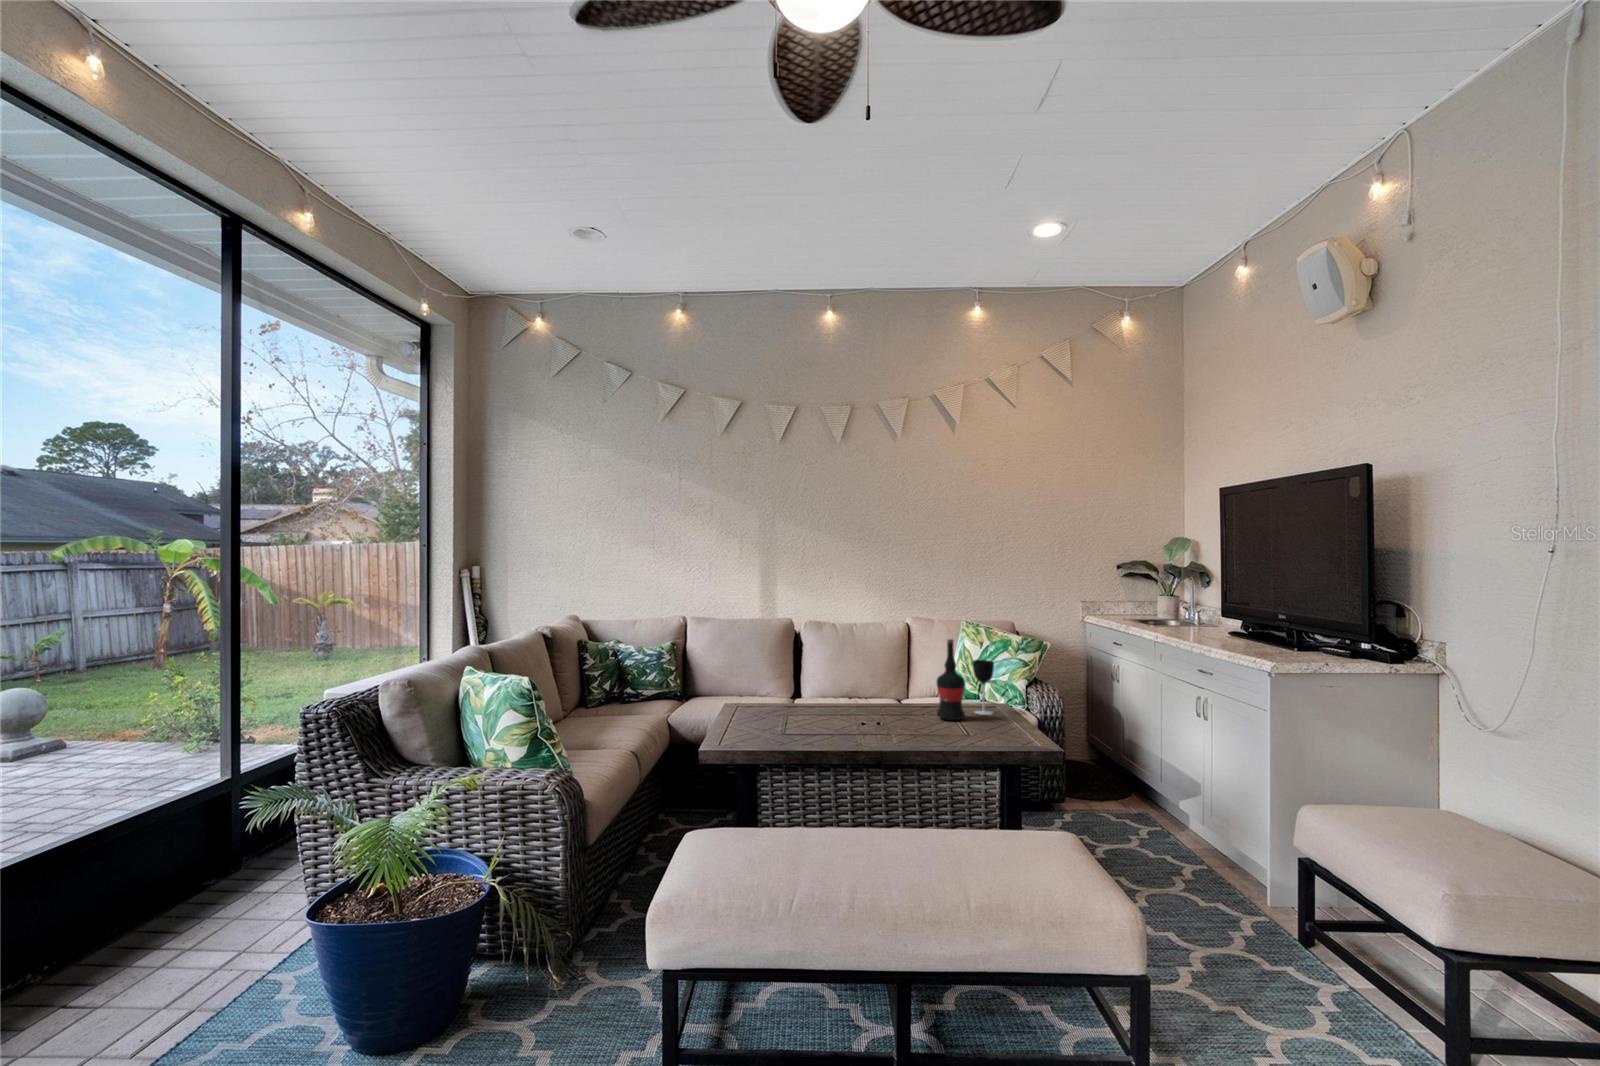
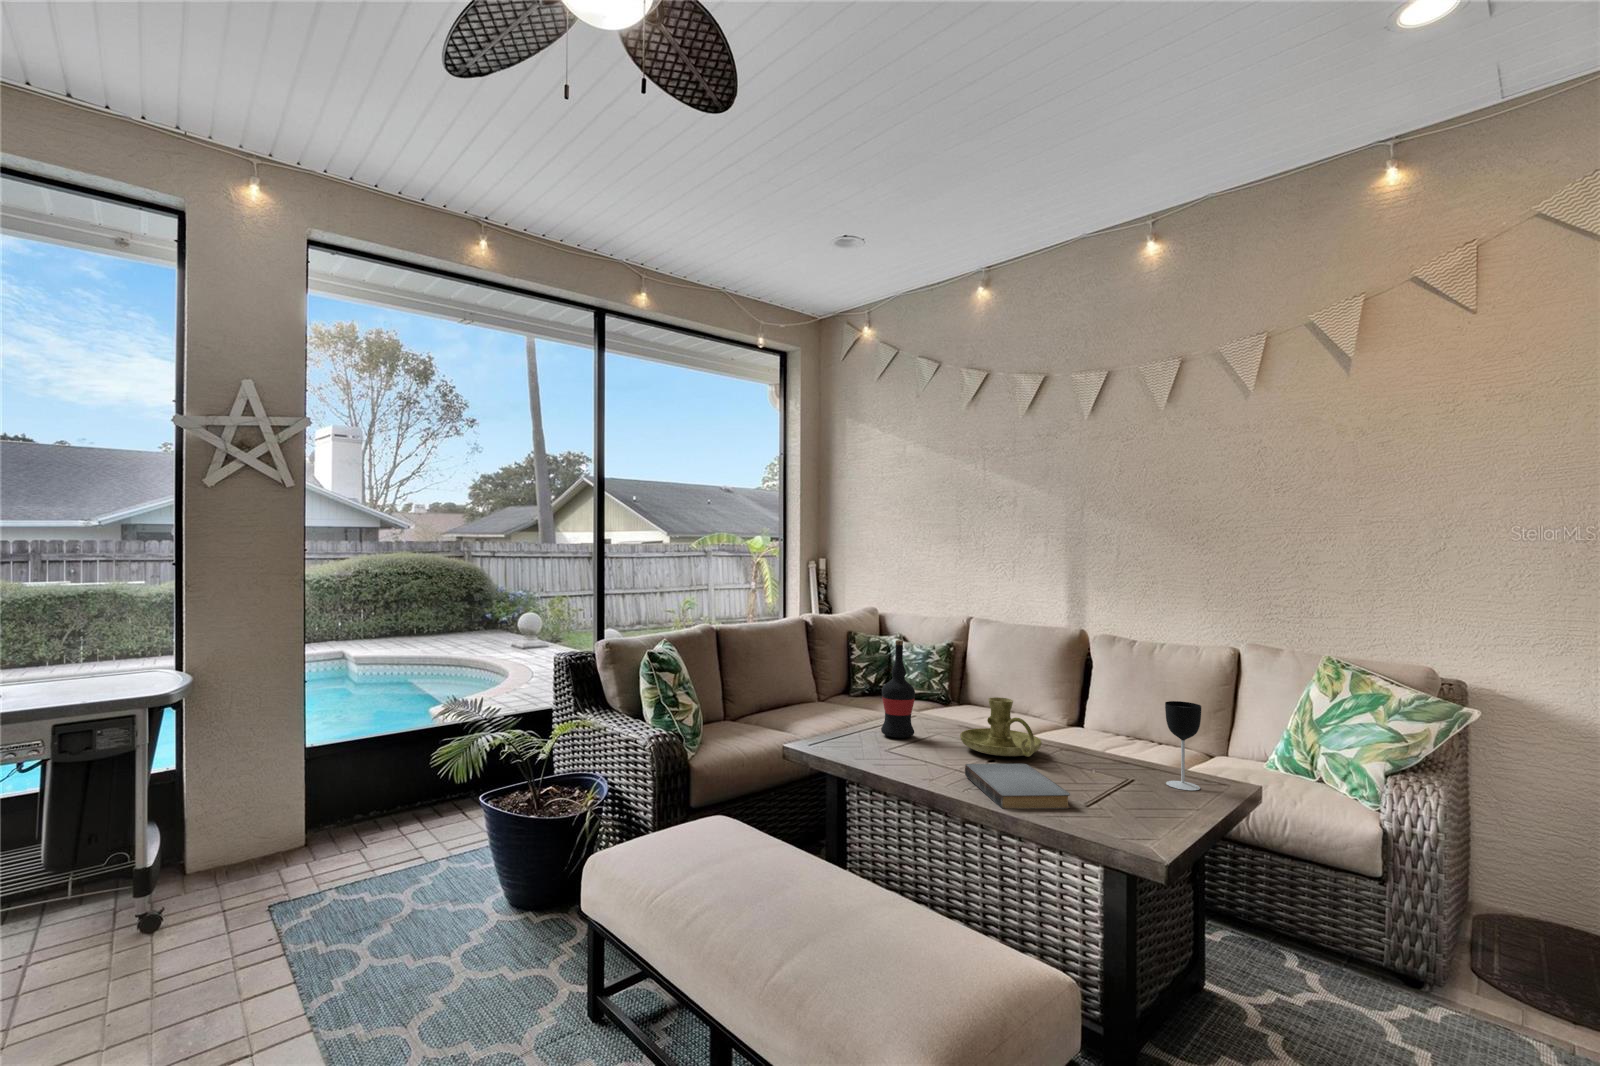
wine bottle: present [937,639,965,720] -> present [881,640,915,738]
candle holder: none [835,677,906,720] -> present [960,697,1042,757]
book: none [897,719,982,747] -> present [965,764,1070,809]

